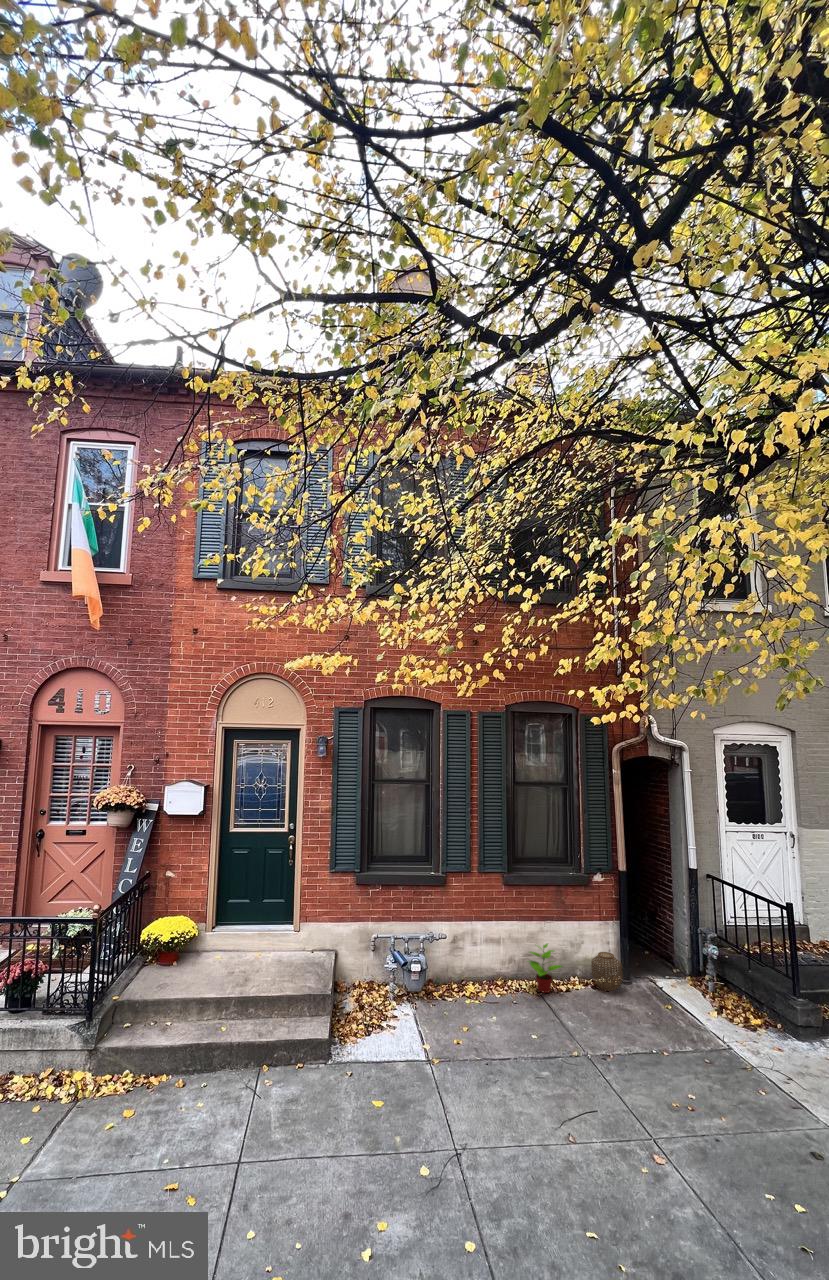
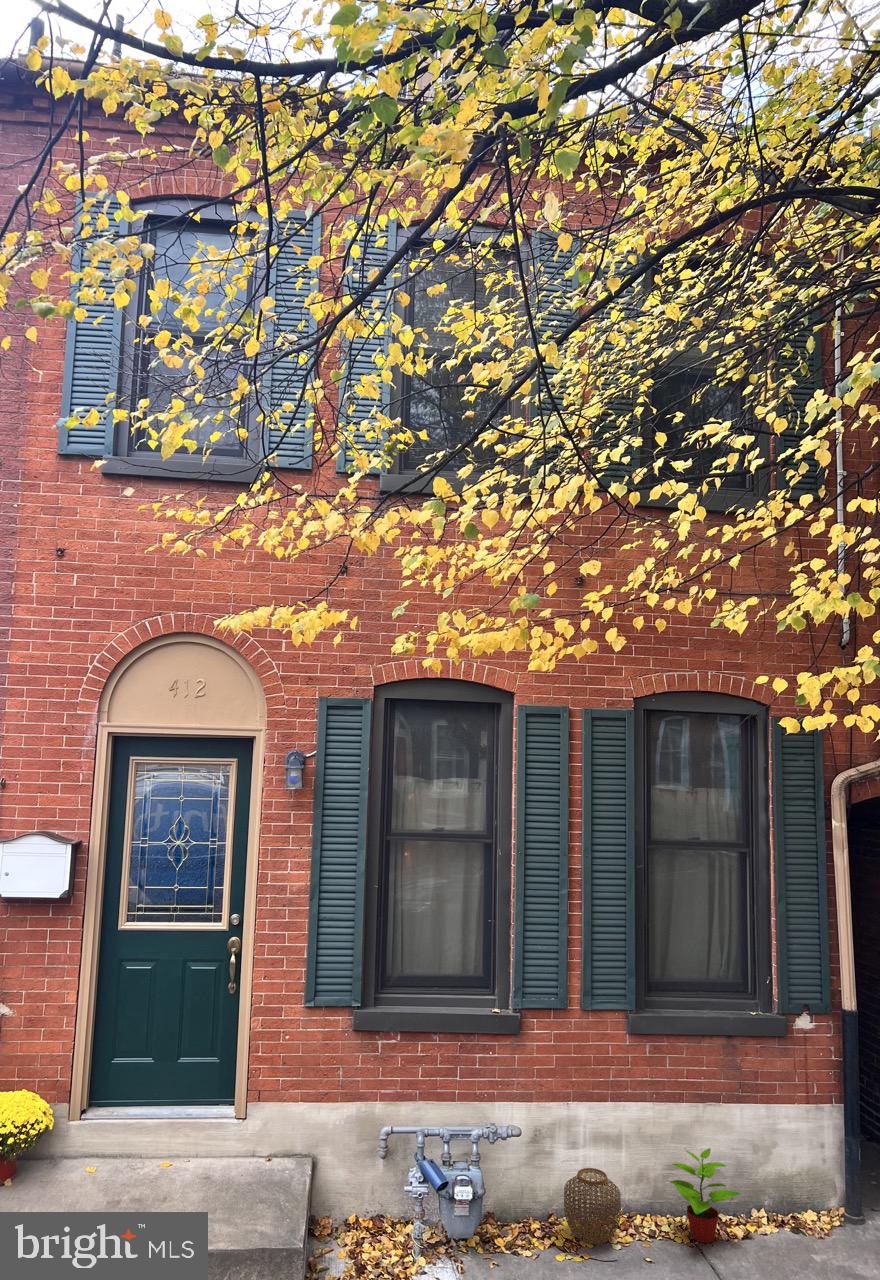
woven basket: present [591,952,623,991] -> present [564,1168,621,1245]

